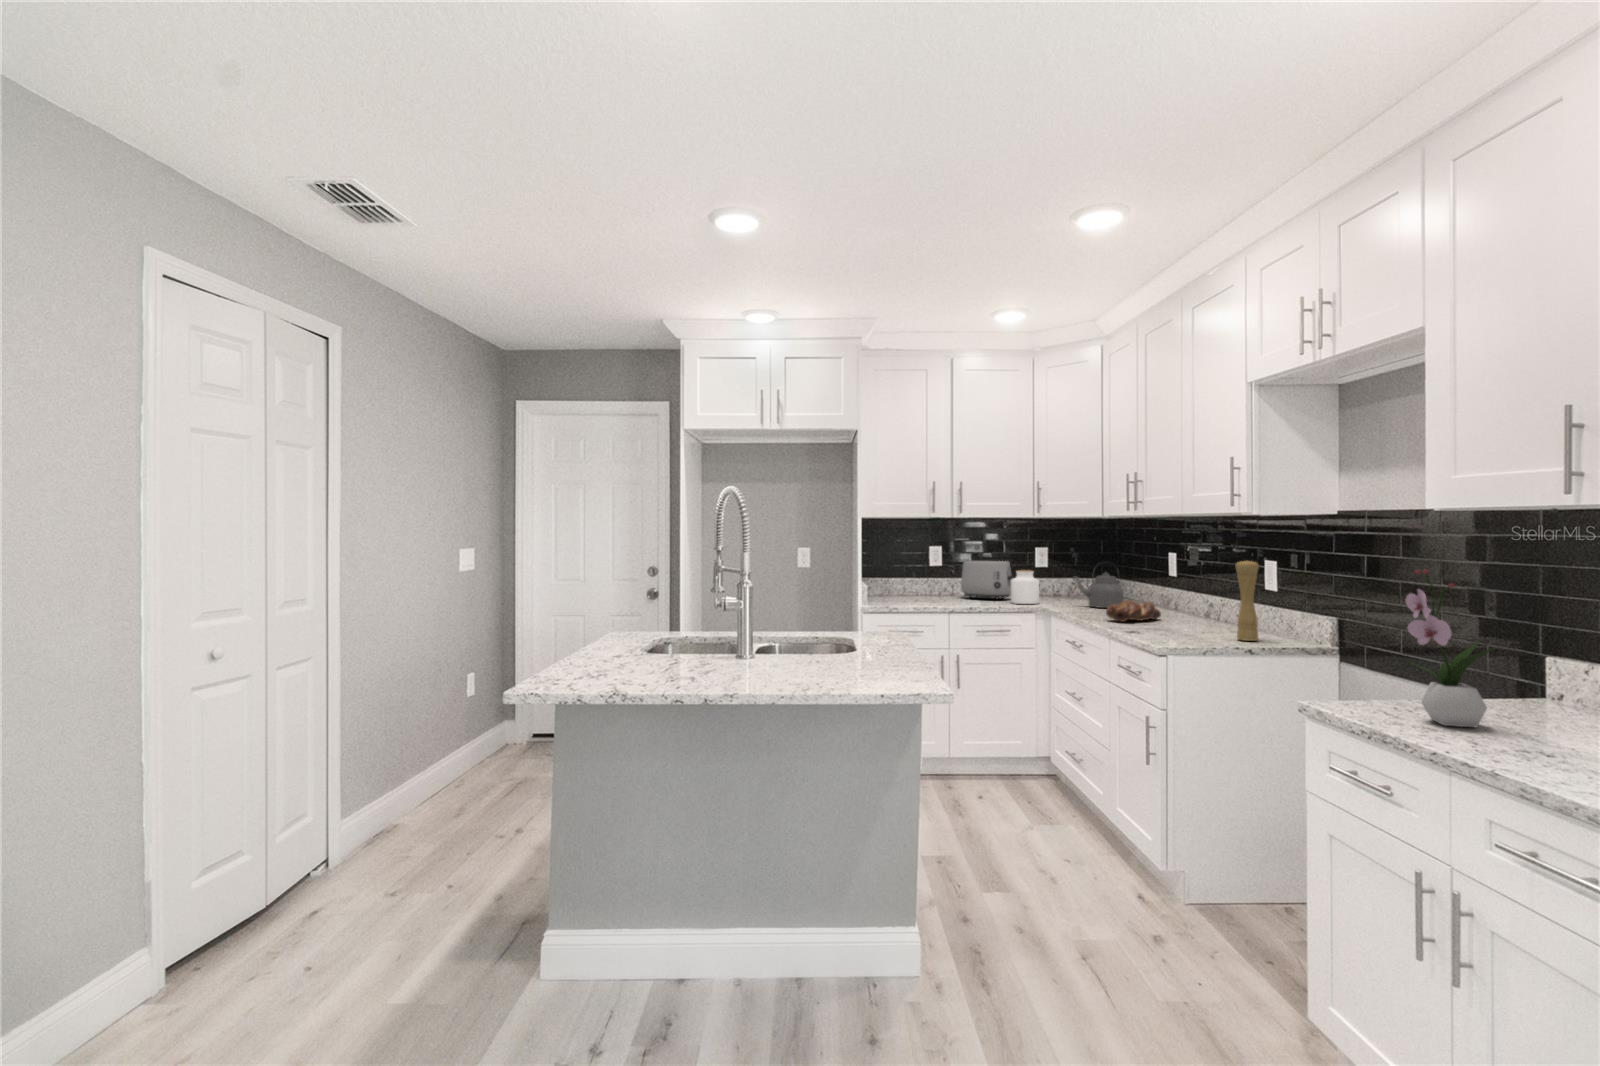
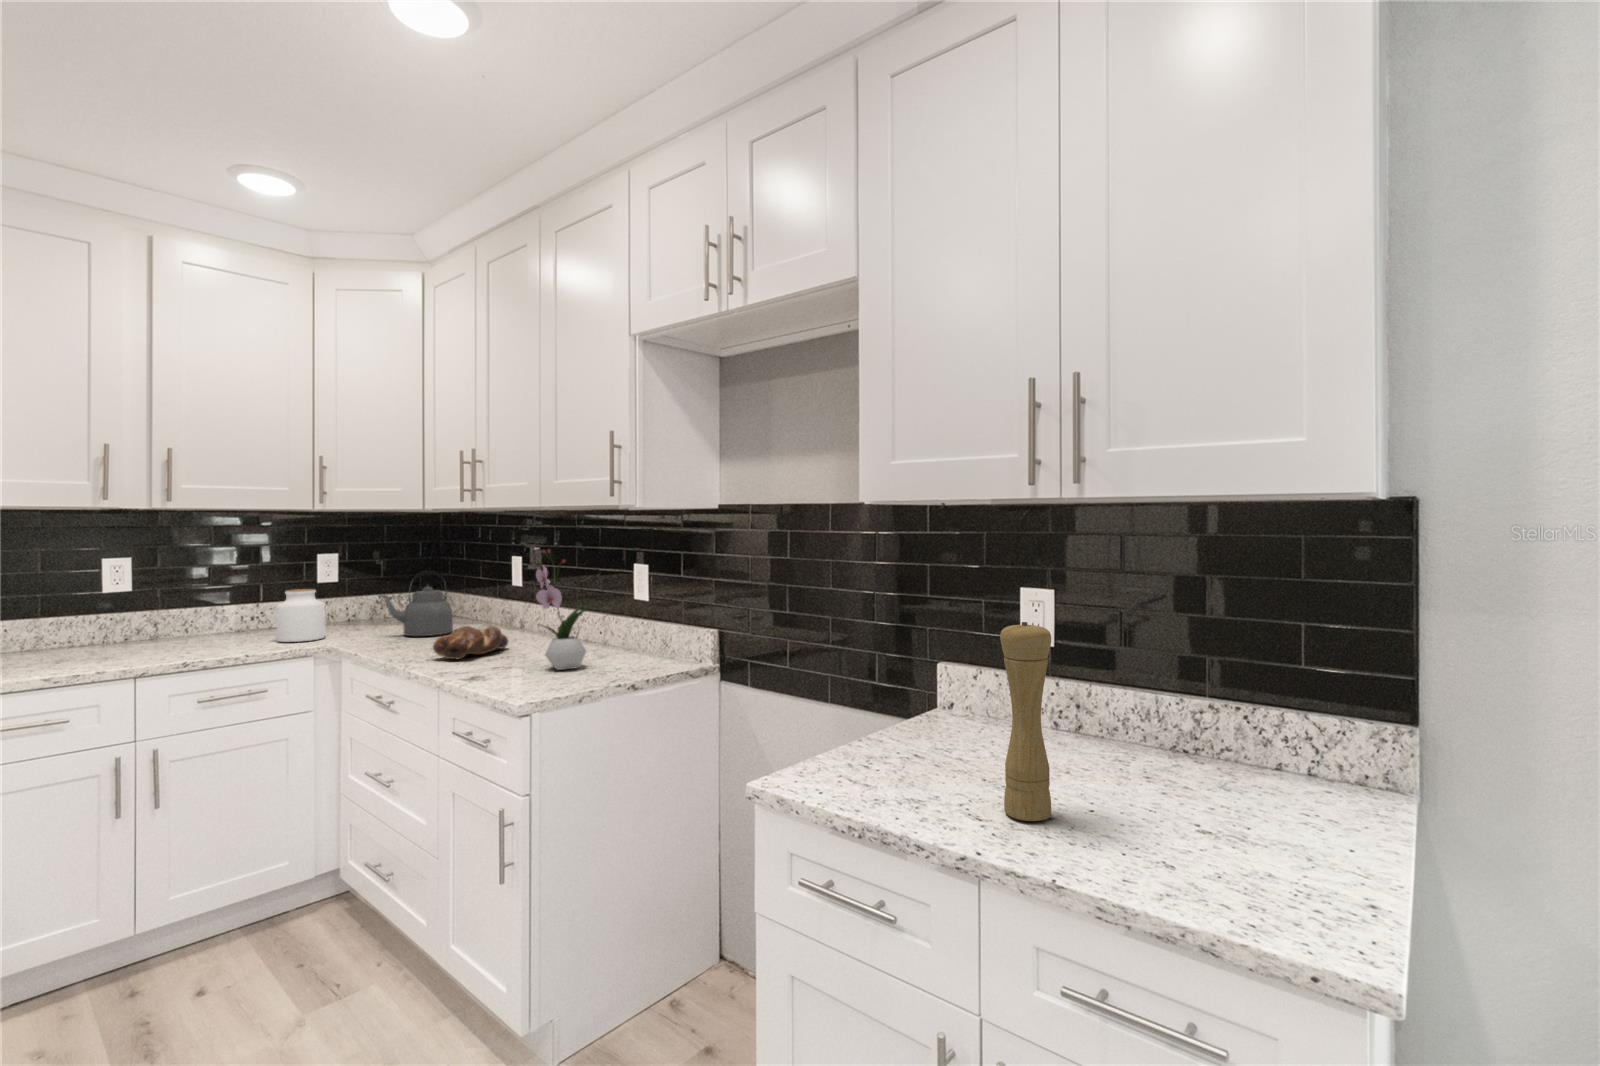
pepper mill: present [1236,560,1259,641] -> present [1000,622,1051,821]
toaster: present [961,561,1014,600] -> none [182,576,283,639]
flower arrangement: present [1405,569,1496,727] -> present [536,550,588,670]

